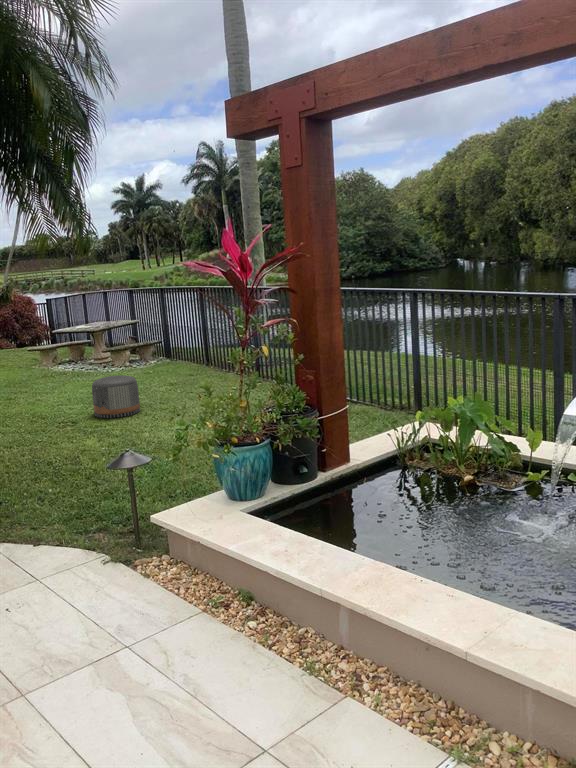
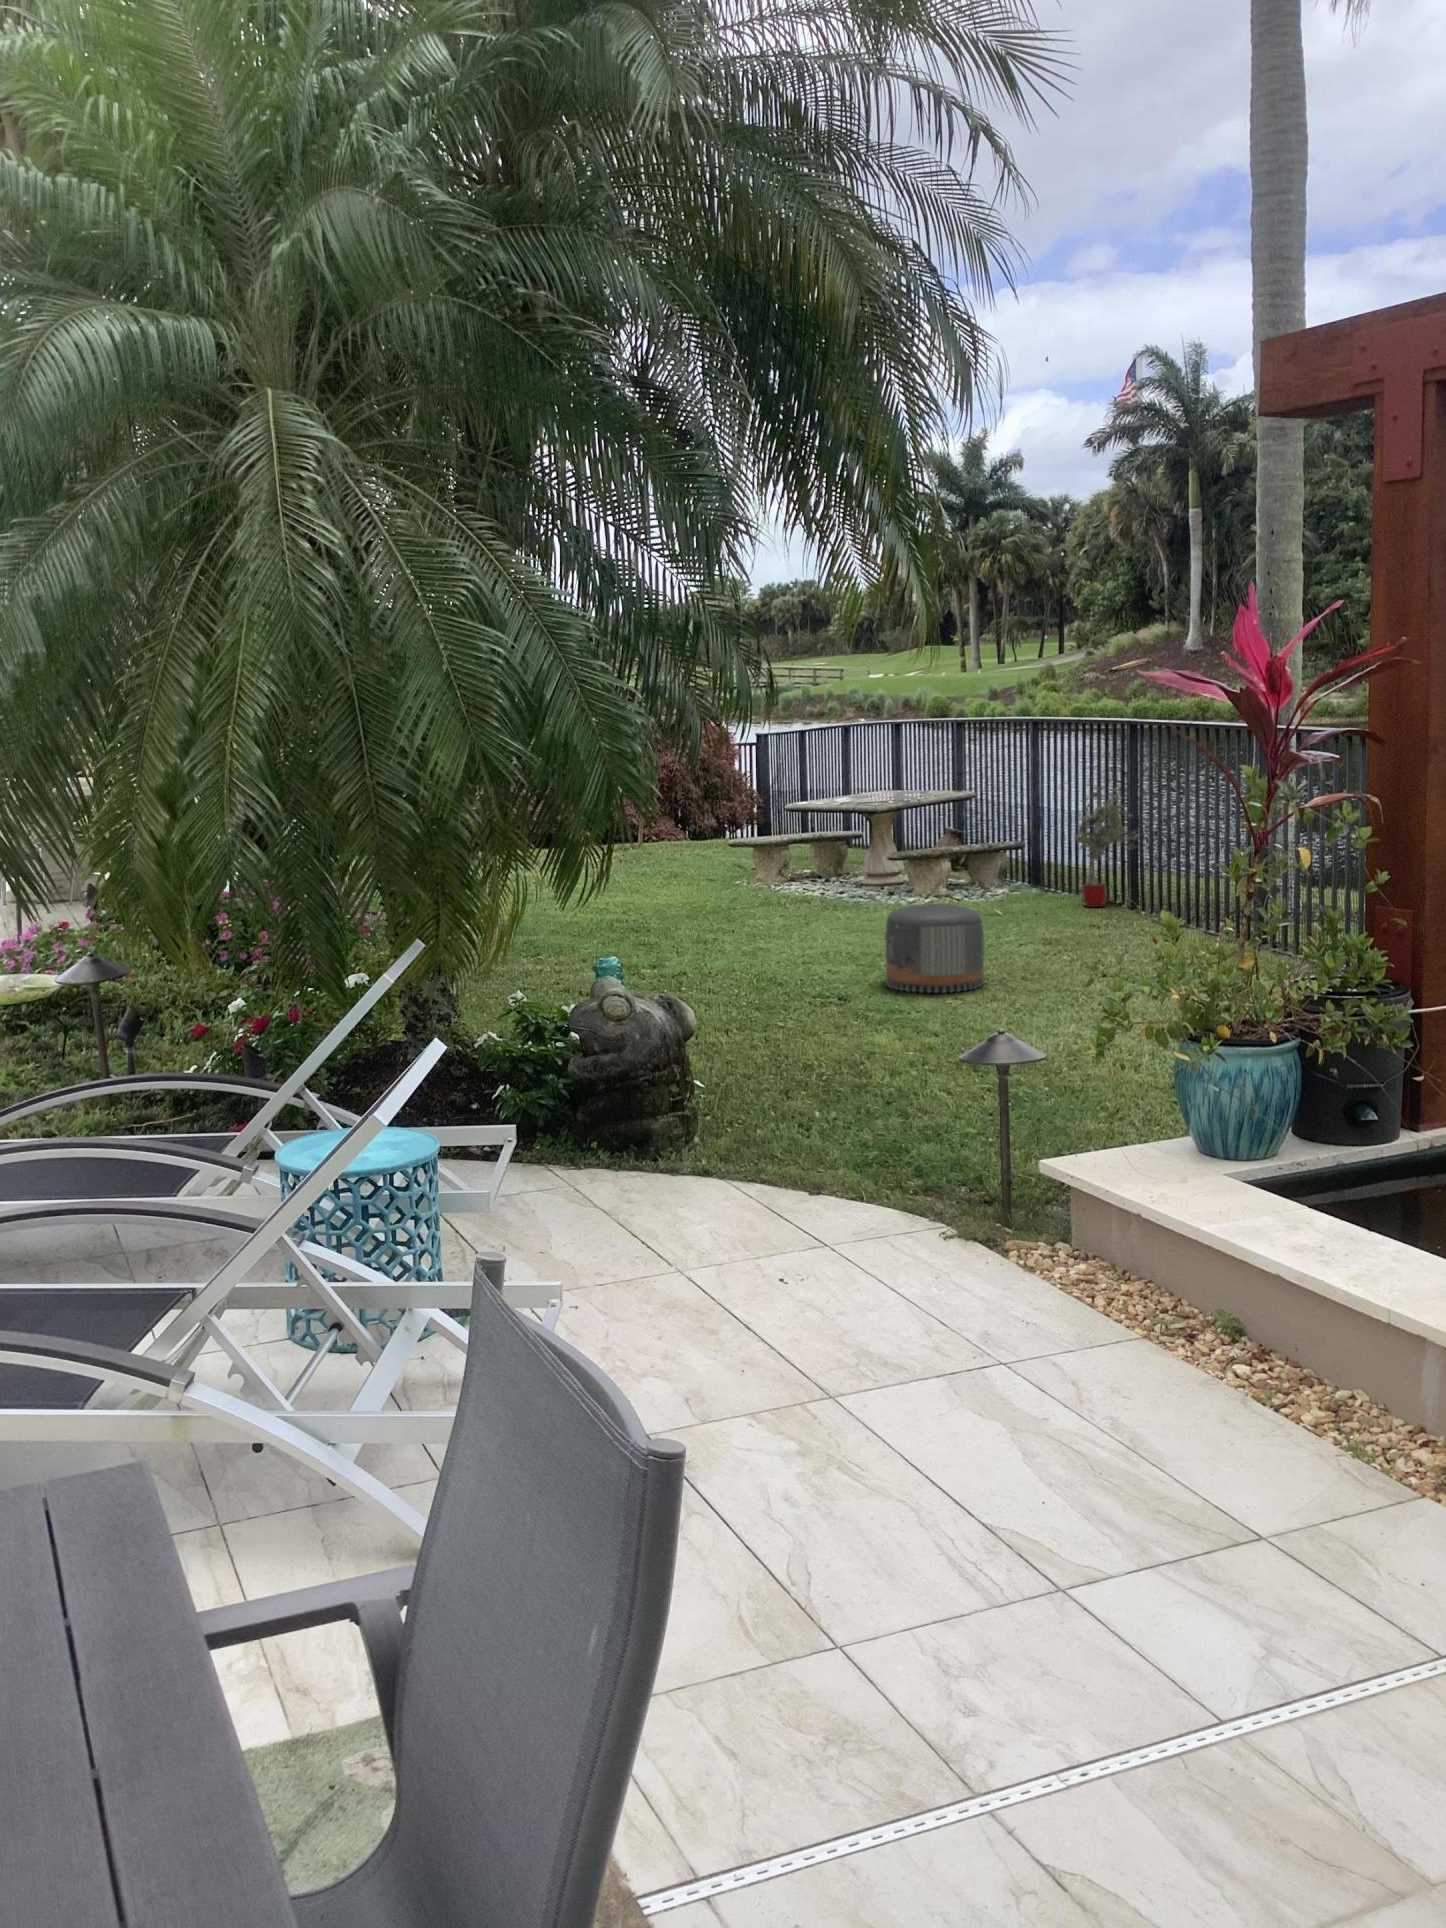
potted tree: none [180,316,209,368] -> present [1075,787,1139,908]

